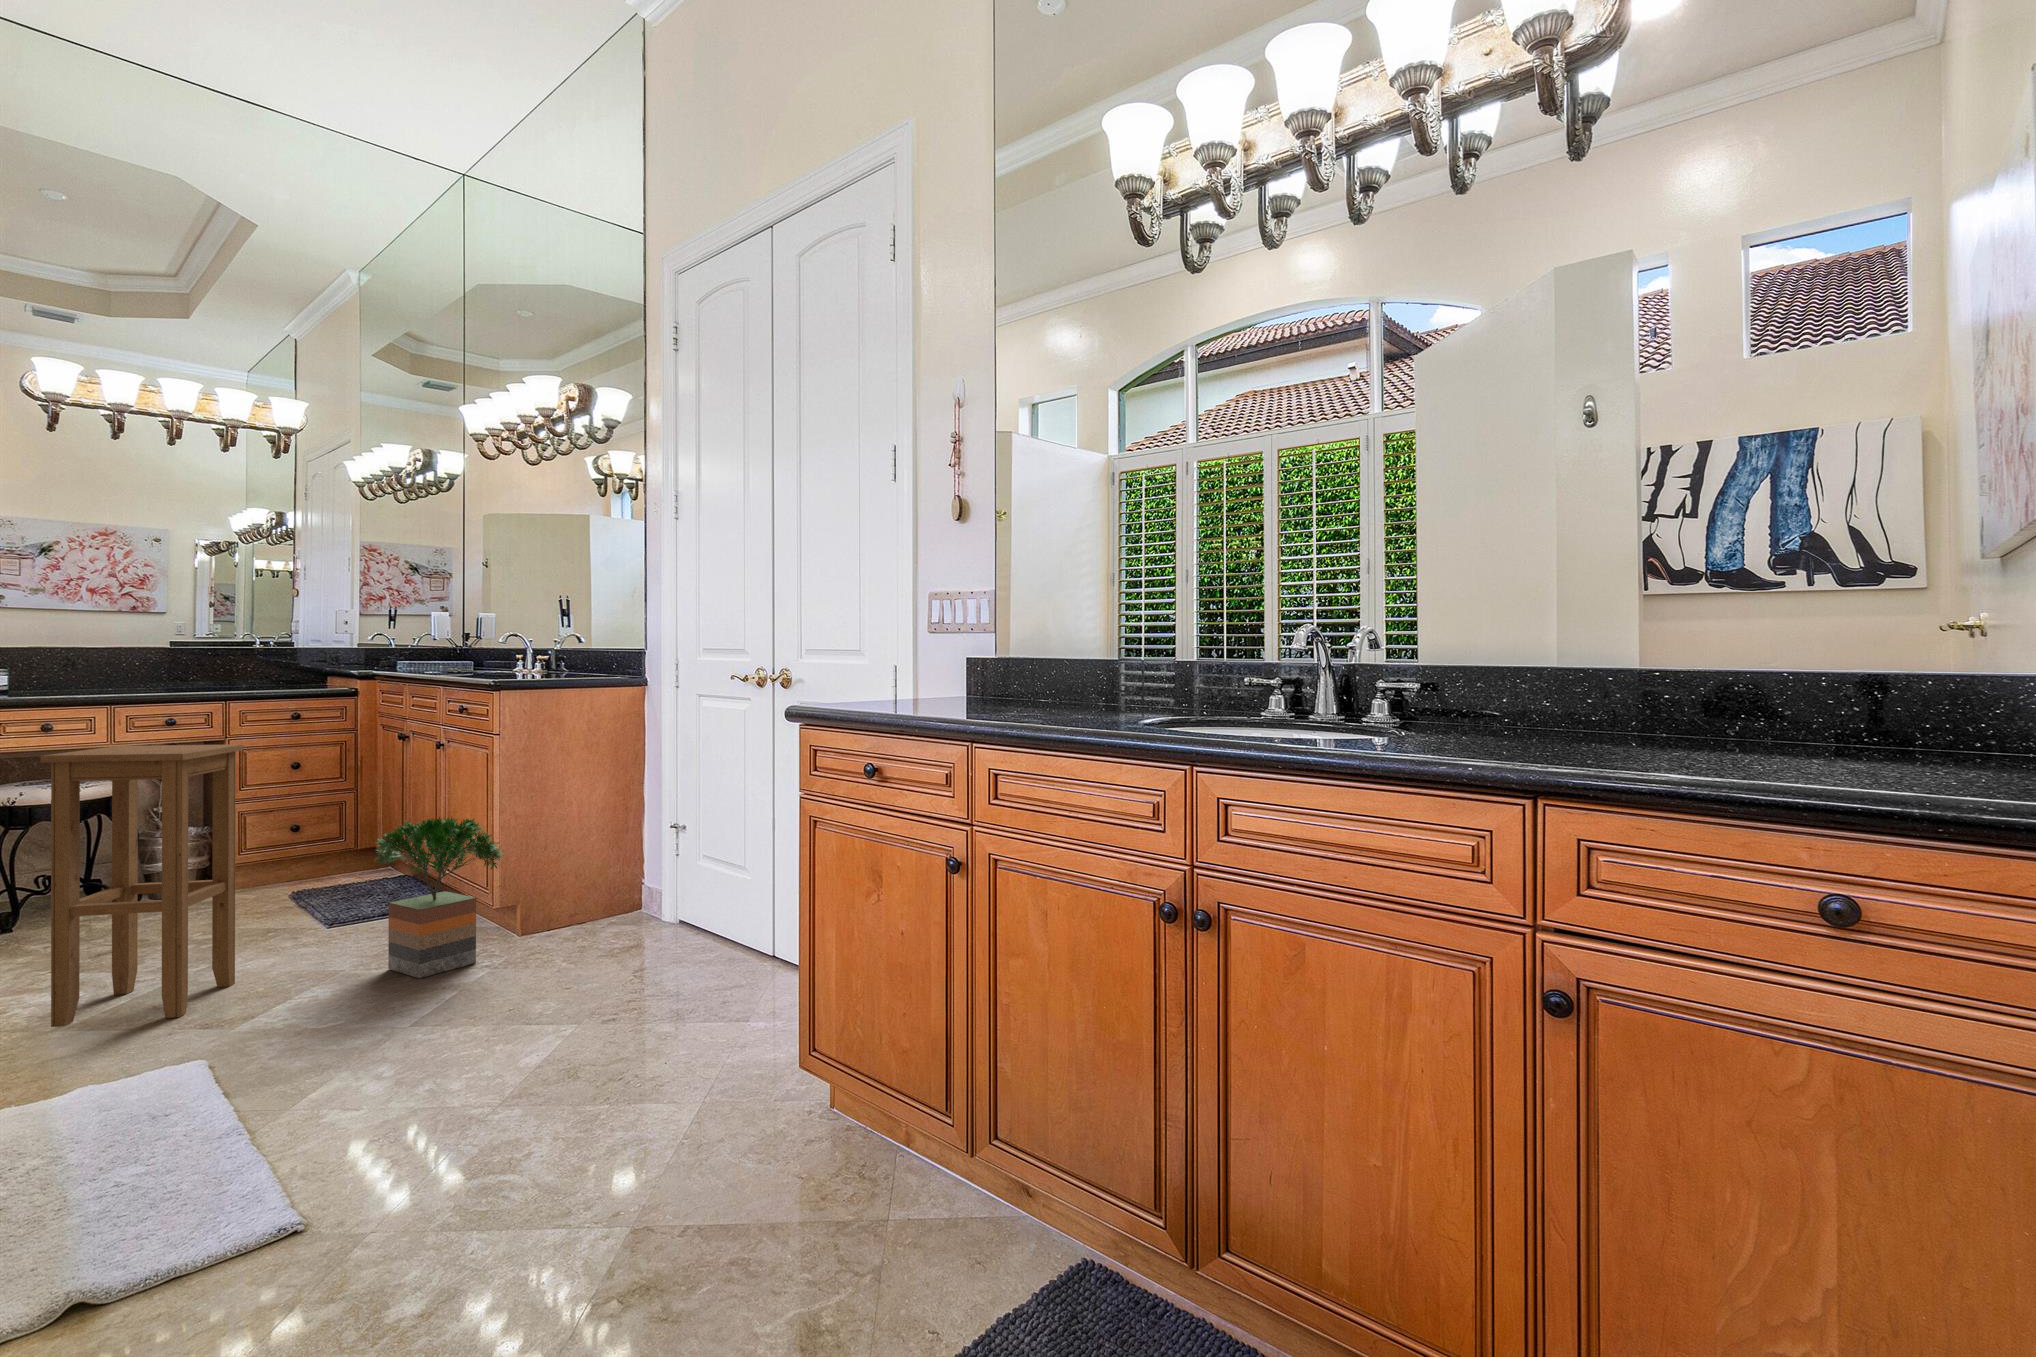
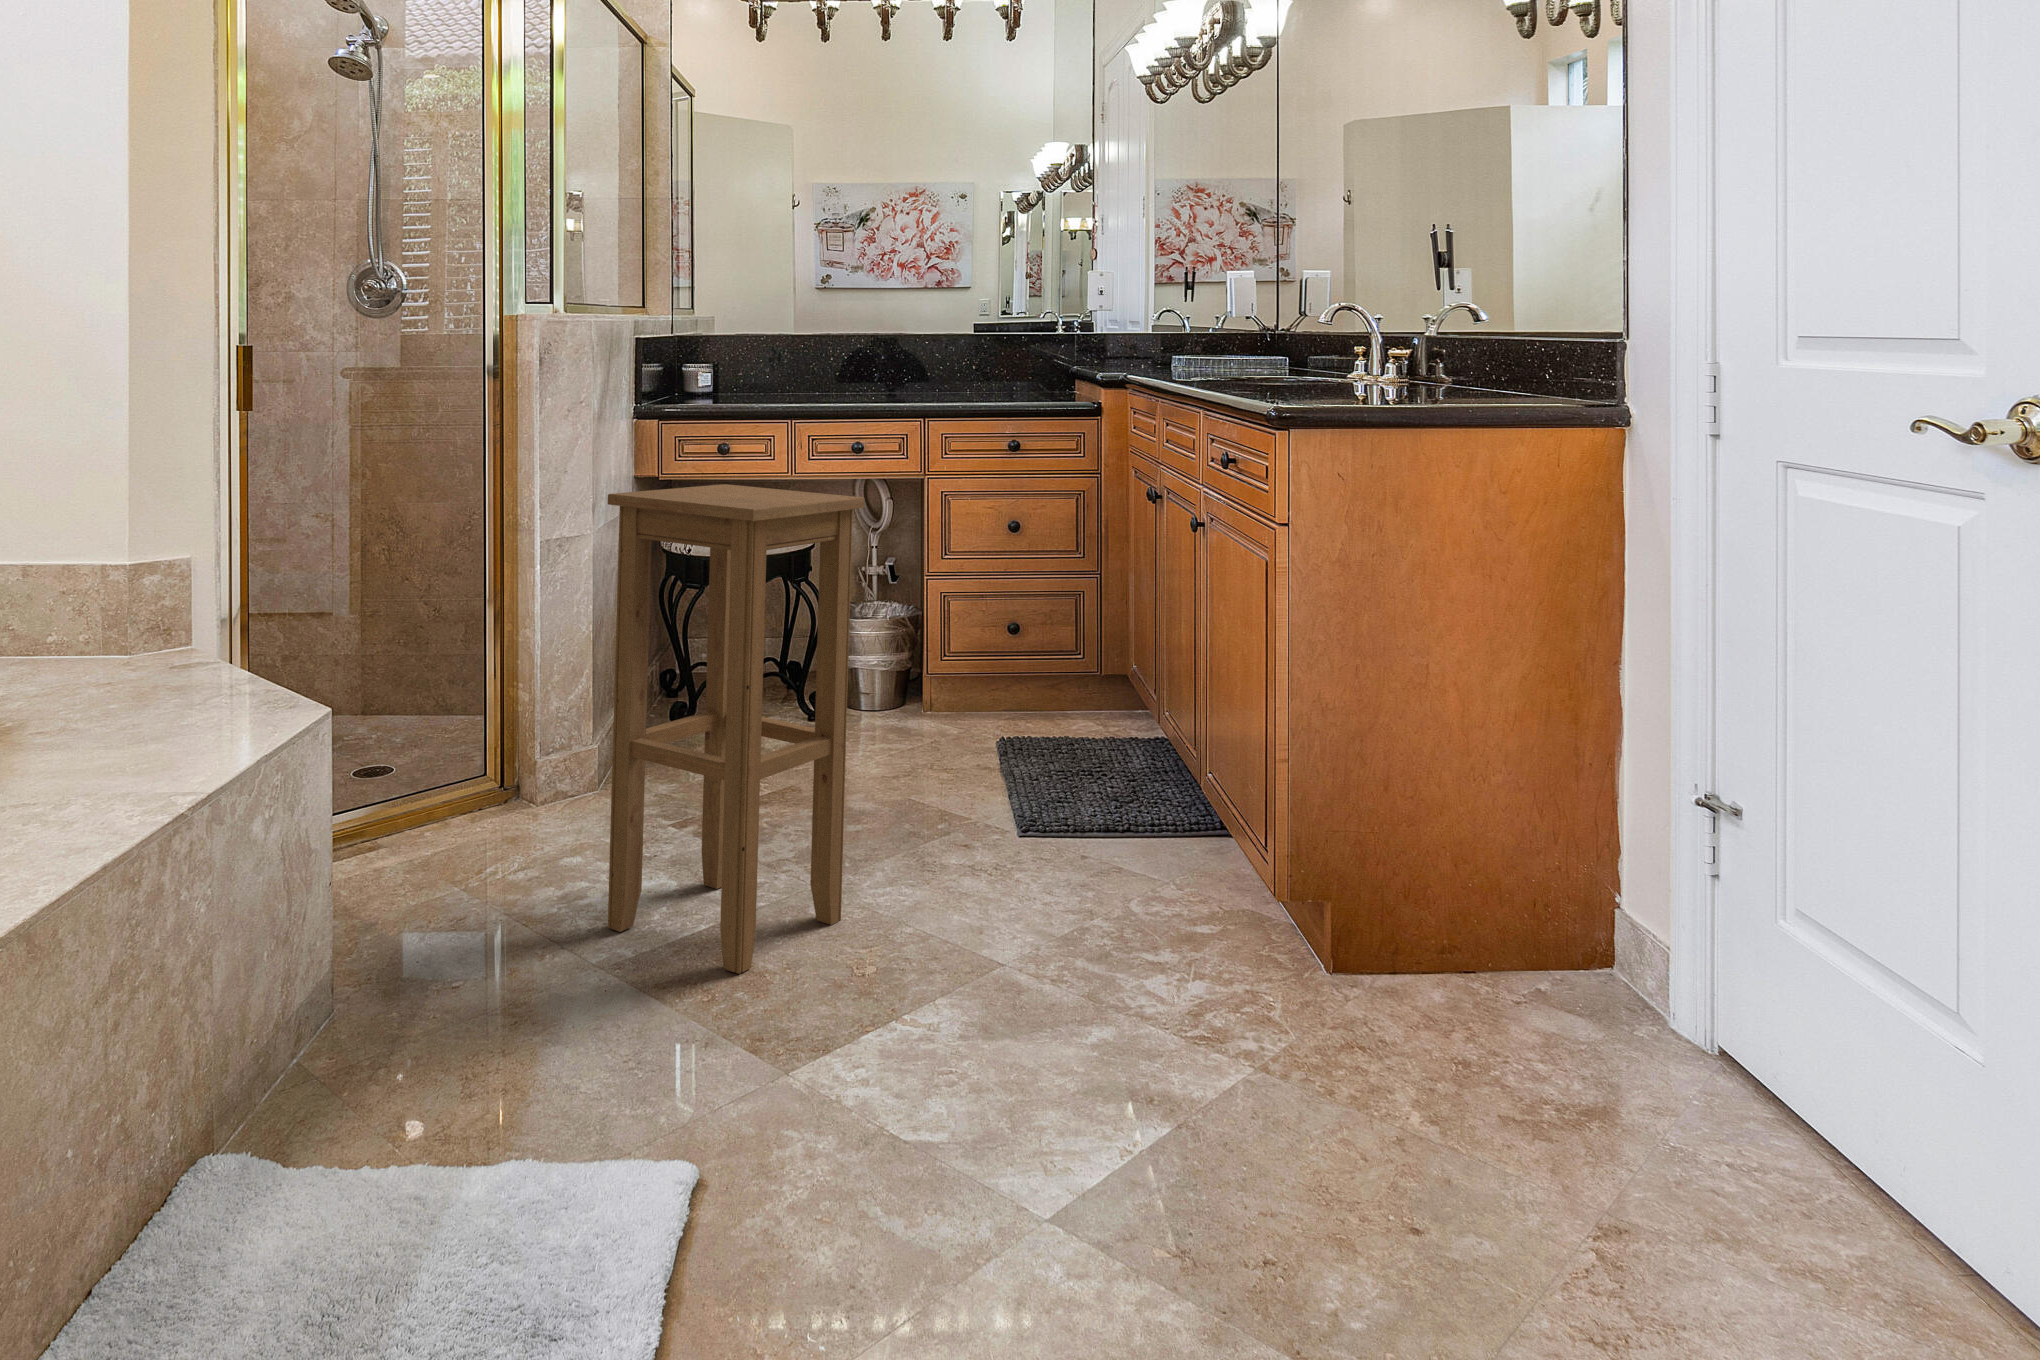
potted tree: present [375,817,503,978] -> none [1035,677,1279,1031]

